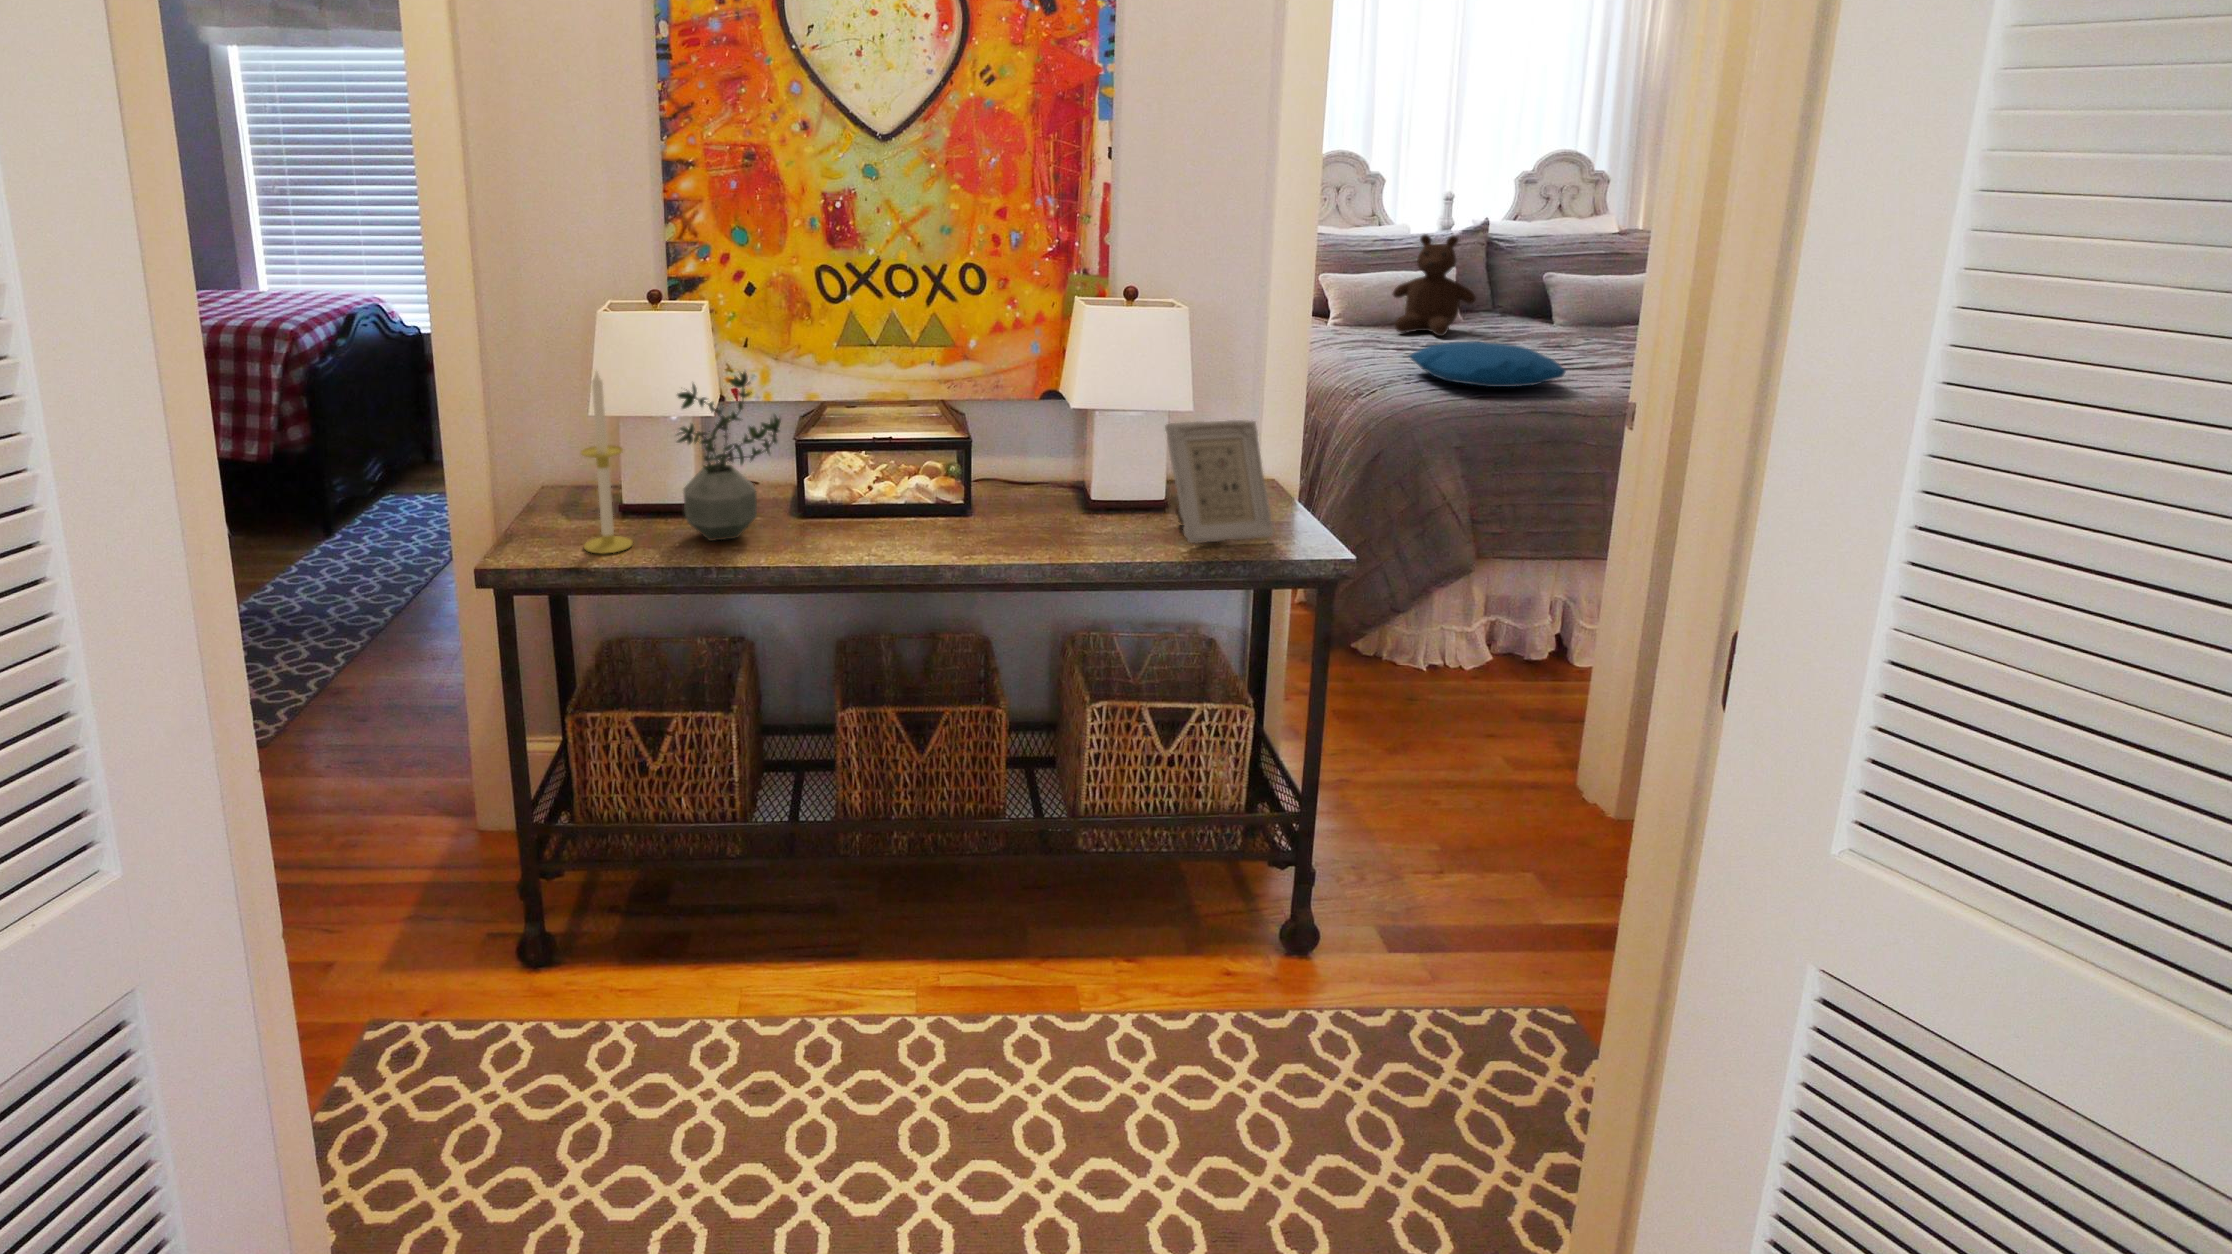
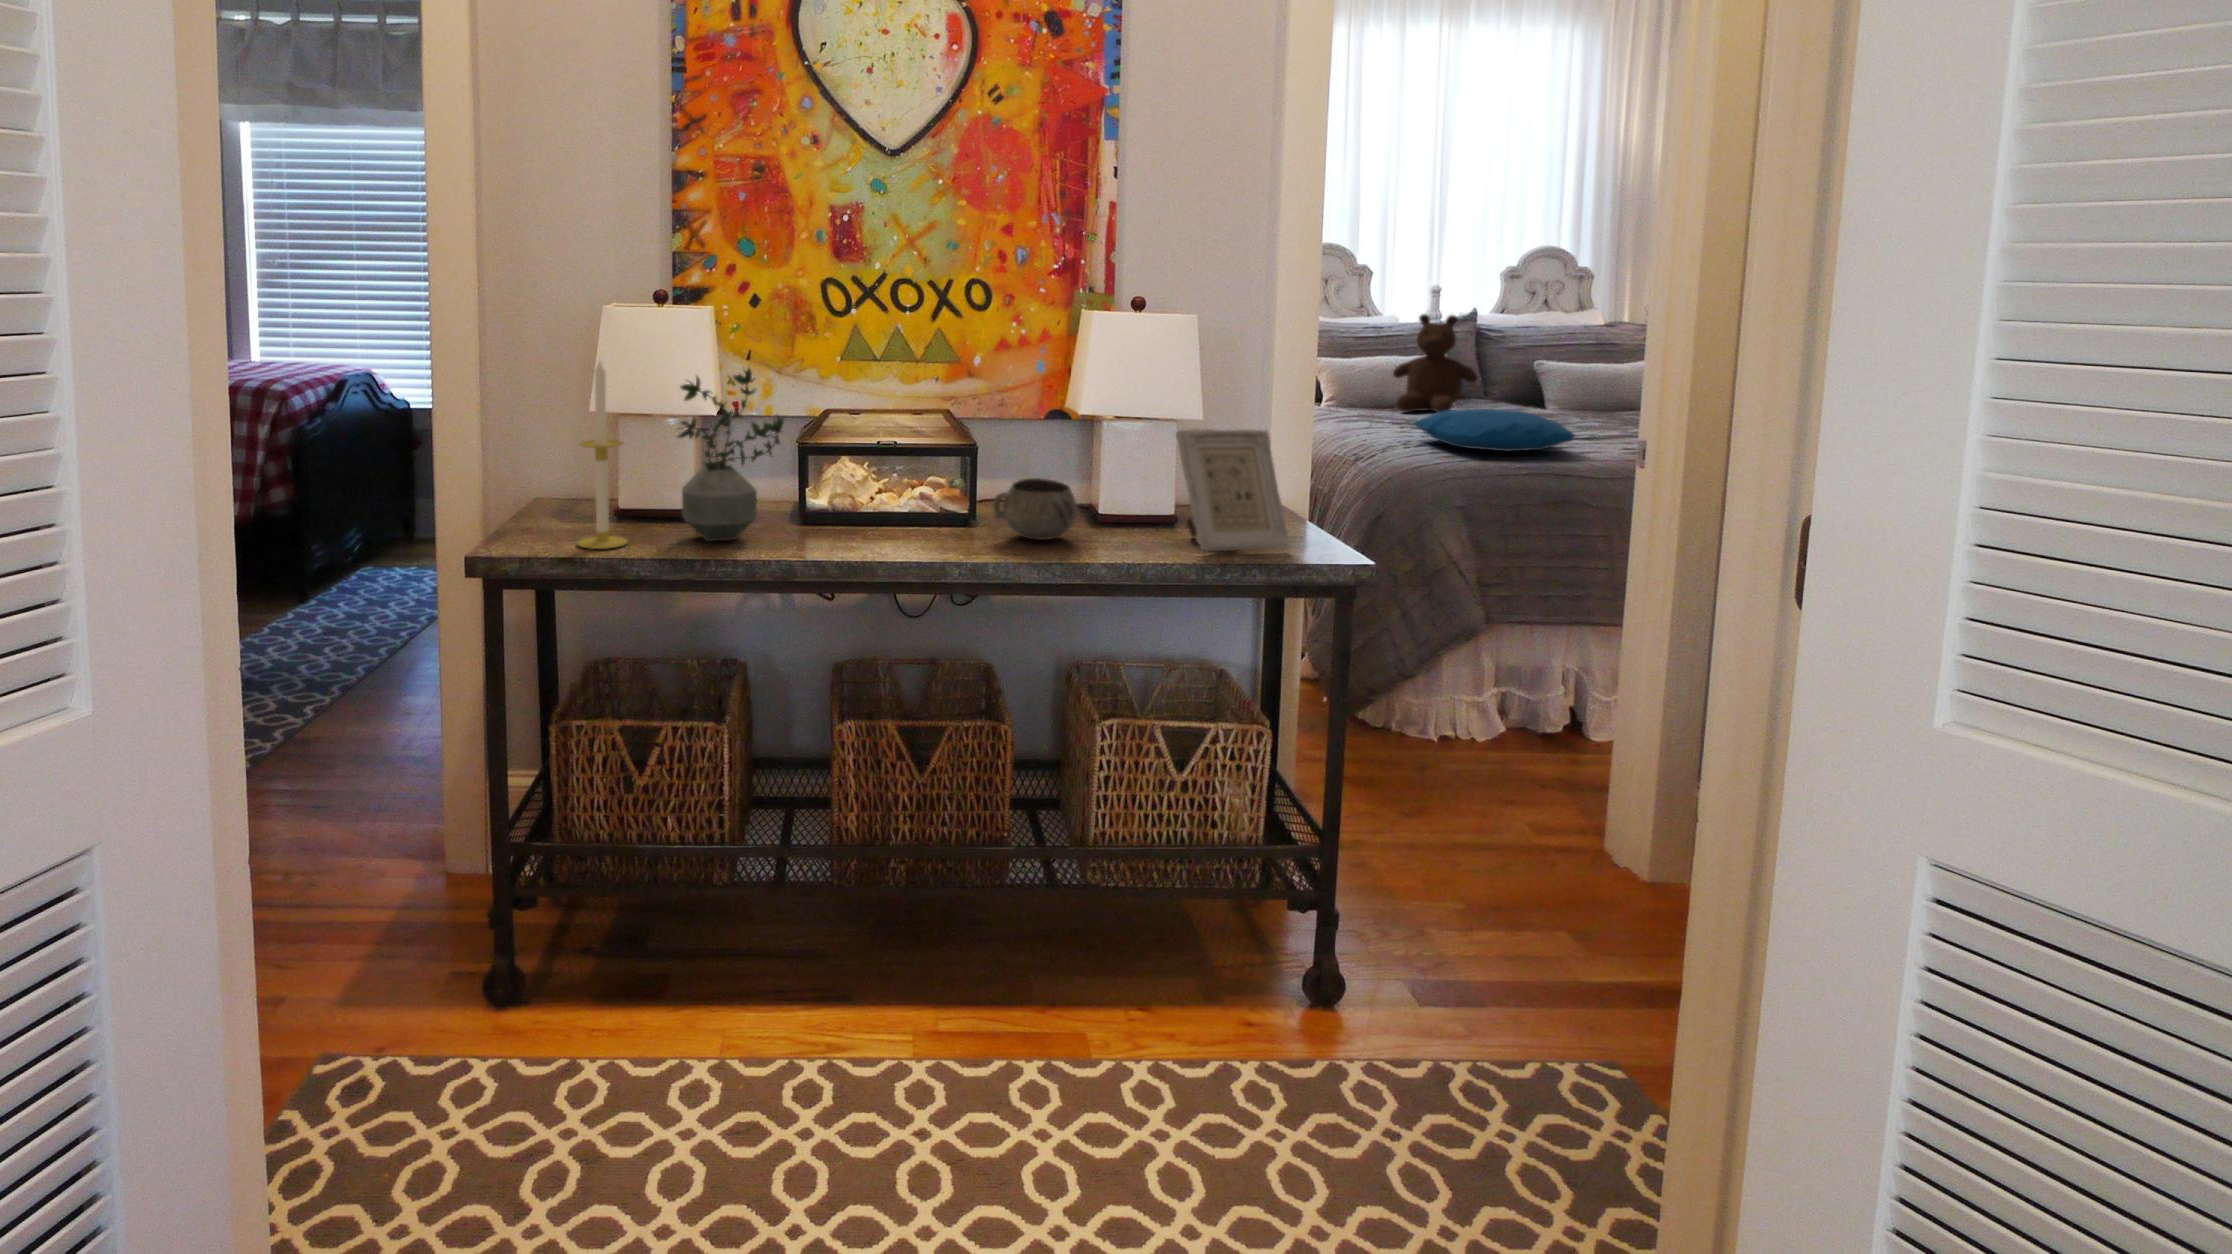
decorative bowl: none [987,469,1069,531] -> present [993,478,1078,540]

